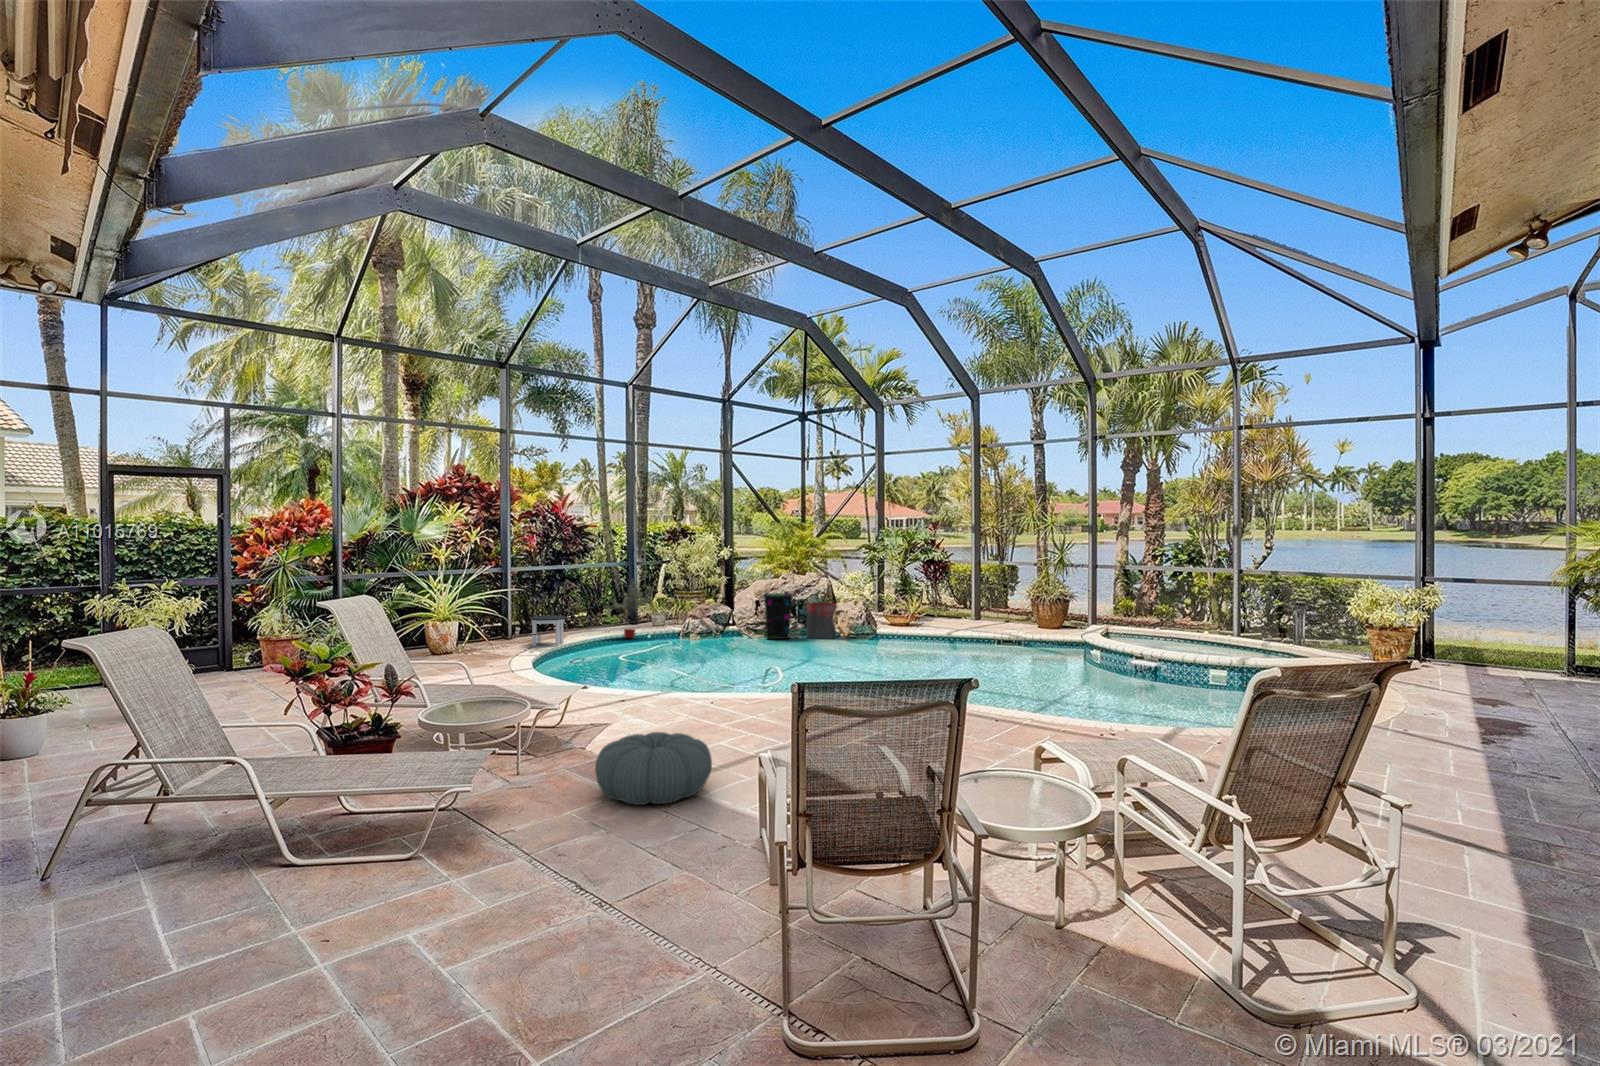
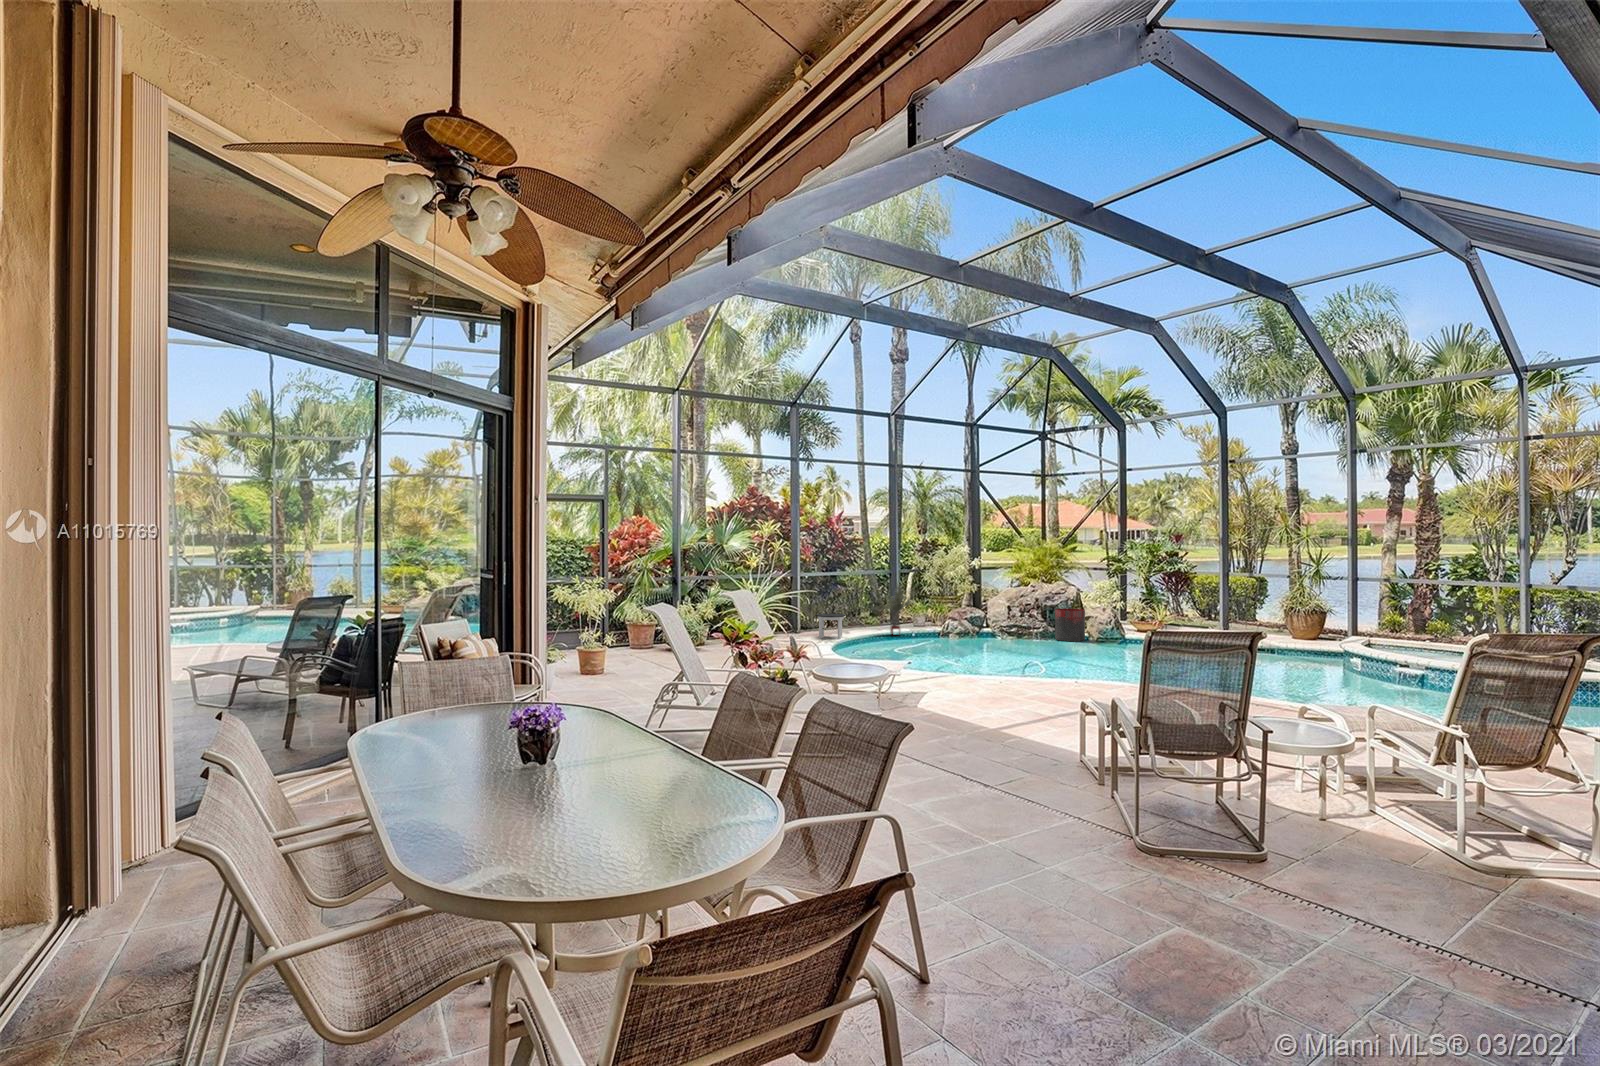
speaker: present [764,593,793,639] -> none [1015,599,1043,641]
pouf: present [595,732,712,805] -> none [943,691,1028,739]

